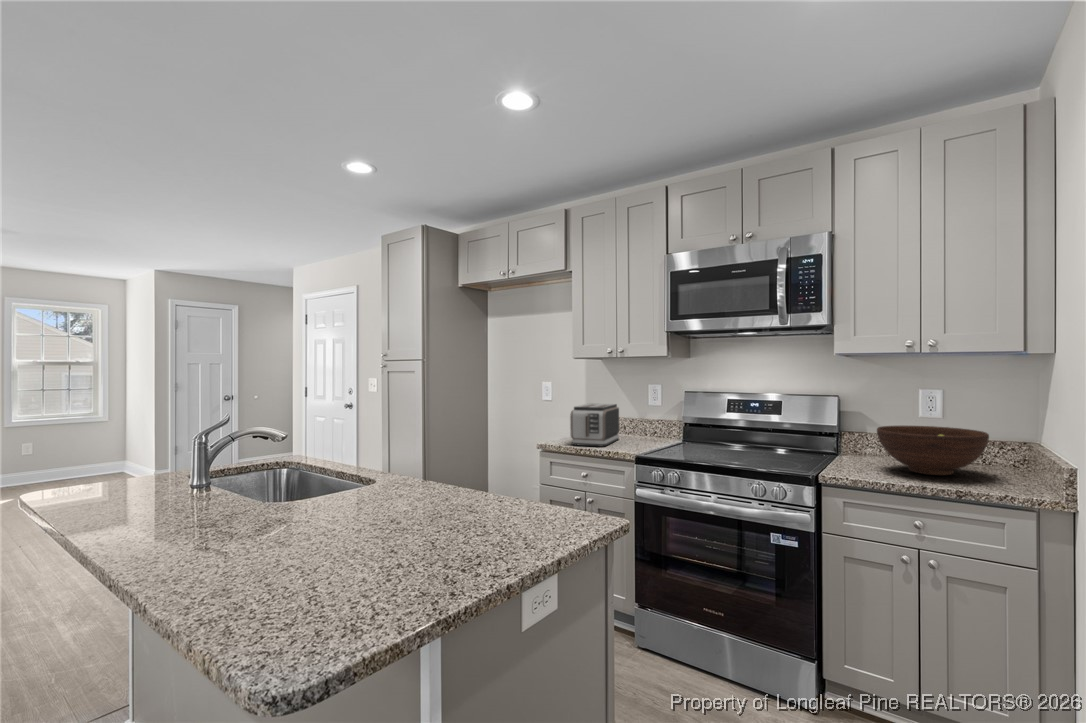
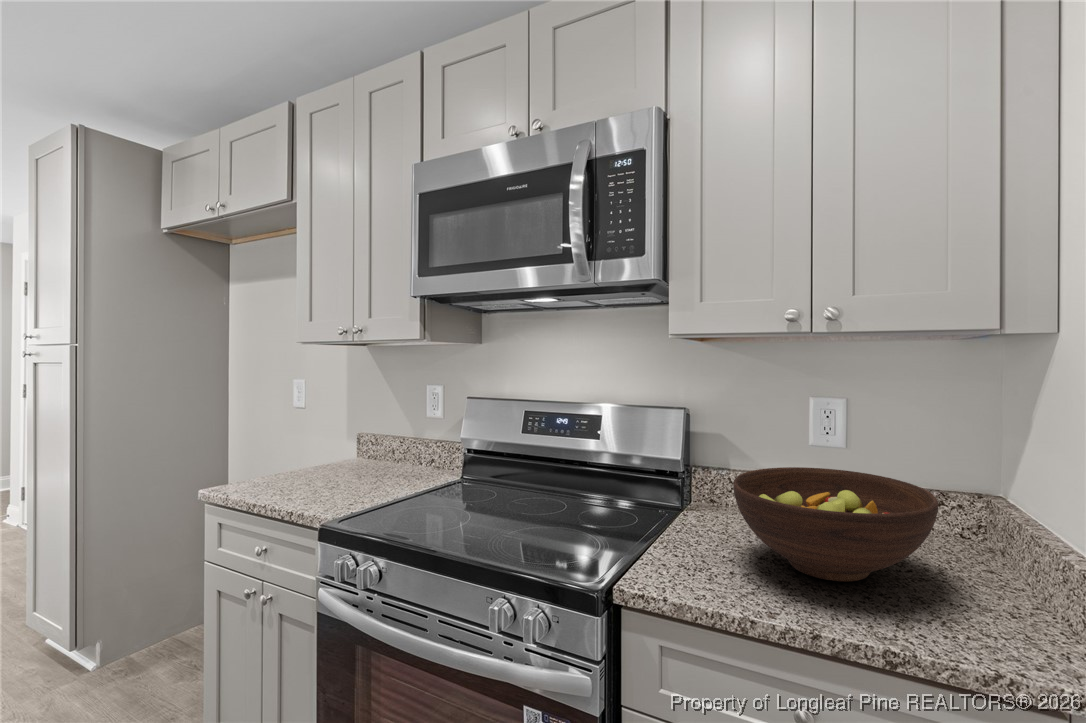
toaster: present [570,403,619,447] -> none [258,417,365,497]

